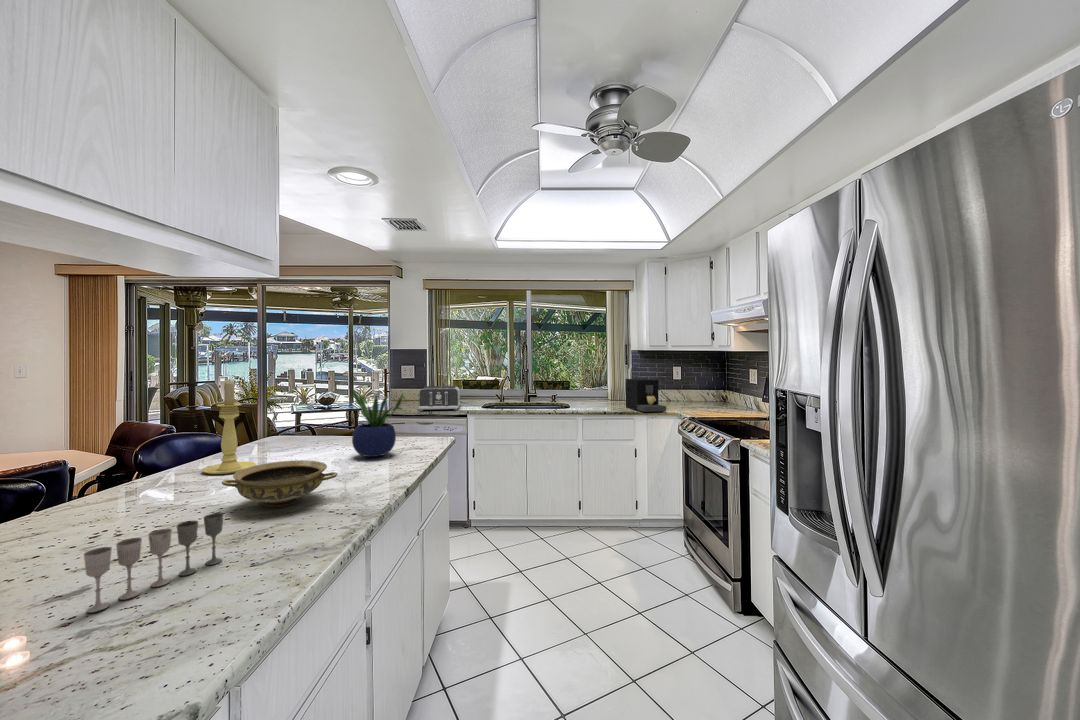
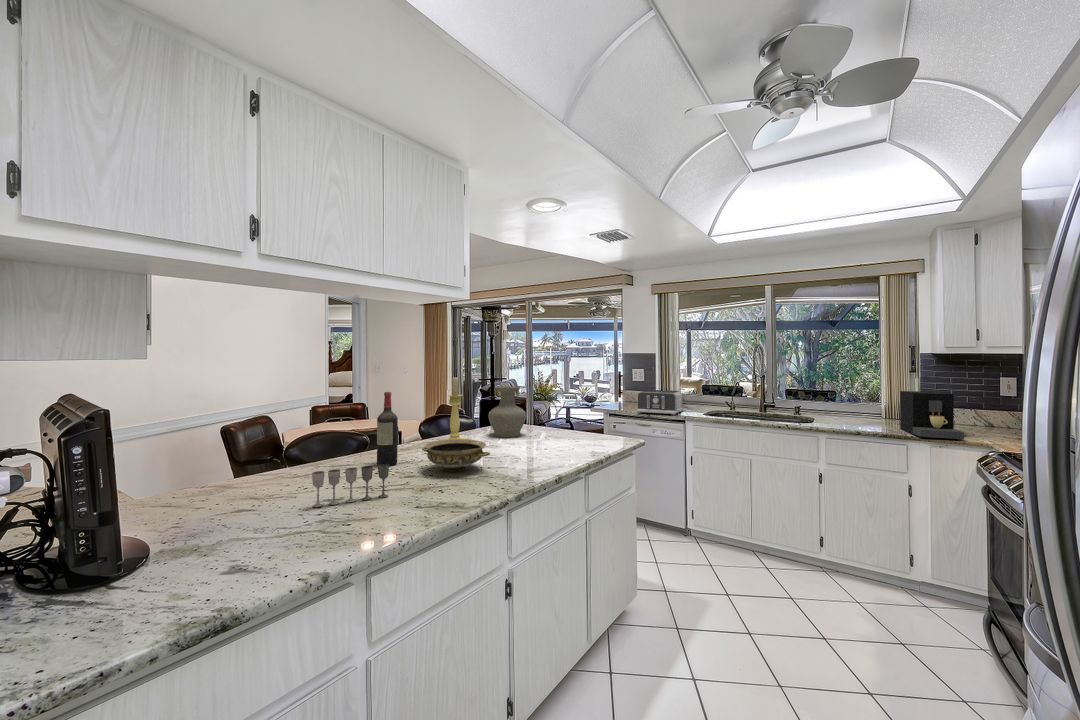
vase: none [269,389,323,454] -> present [488,386,526,437]
potted plant: present [352,389,403,457] -> none [535,387,576,447]
wine bottle: none [129,406,169,521] -> present [377,392,398,465]

